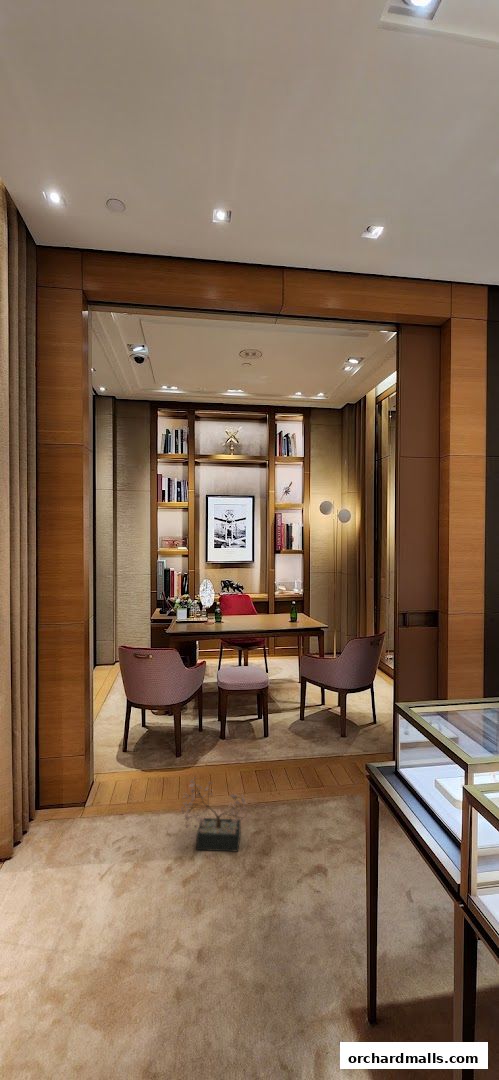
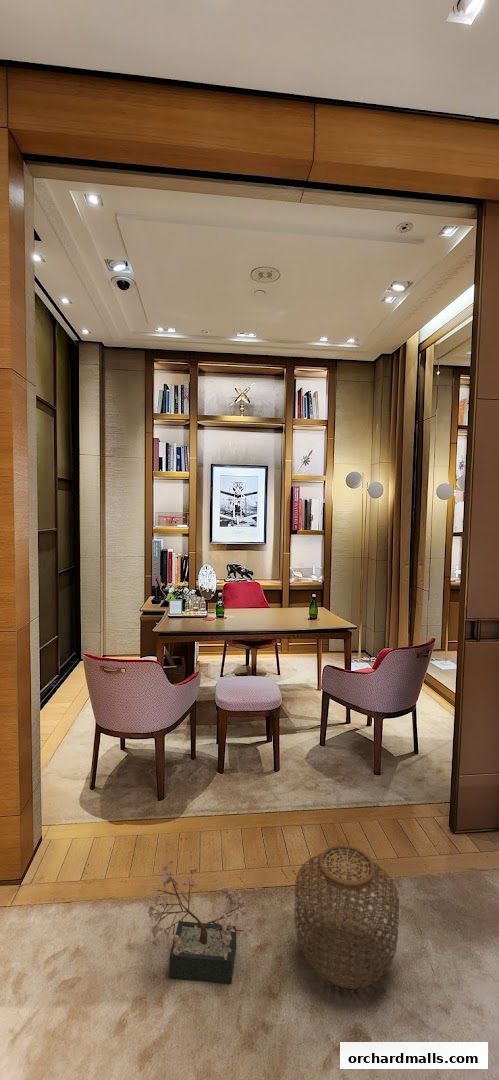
woven basket: none [279,762,347,851] -> present [294,845,399,989]

